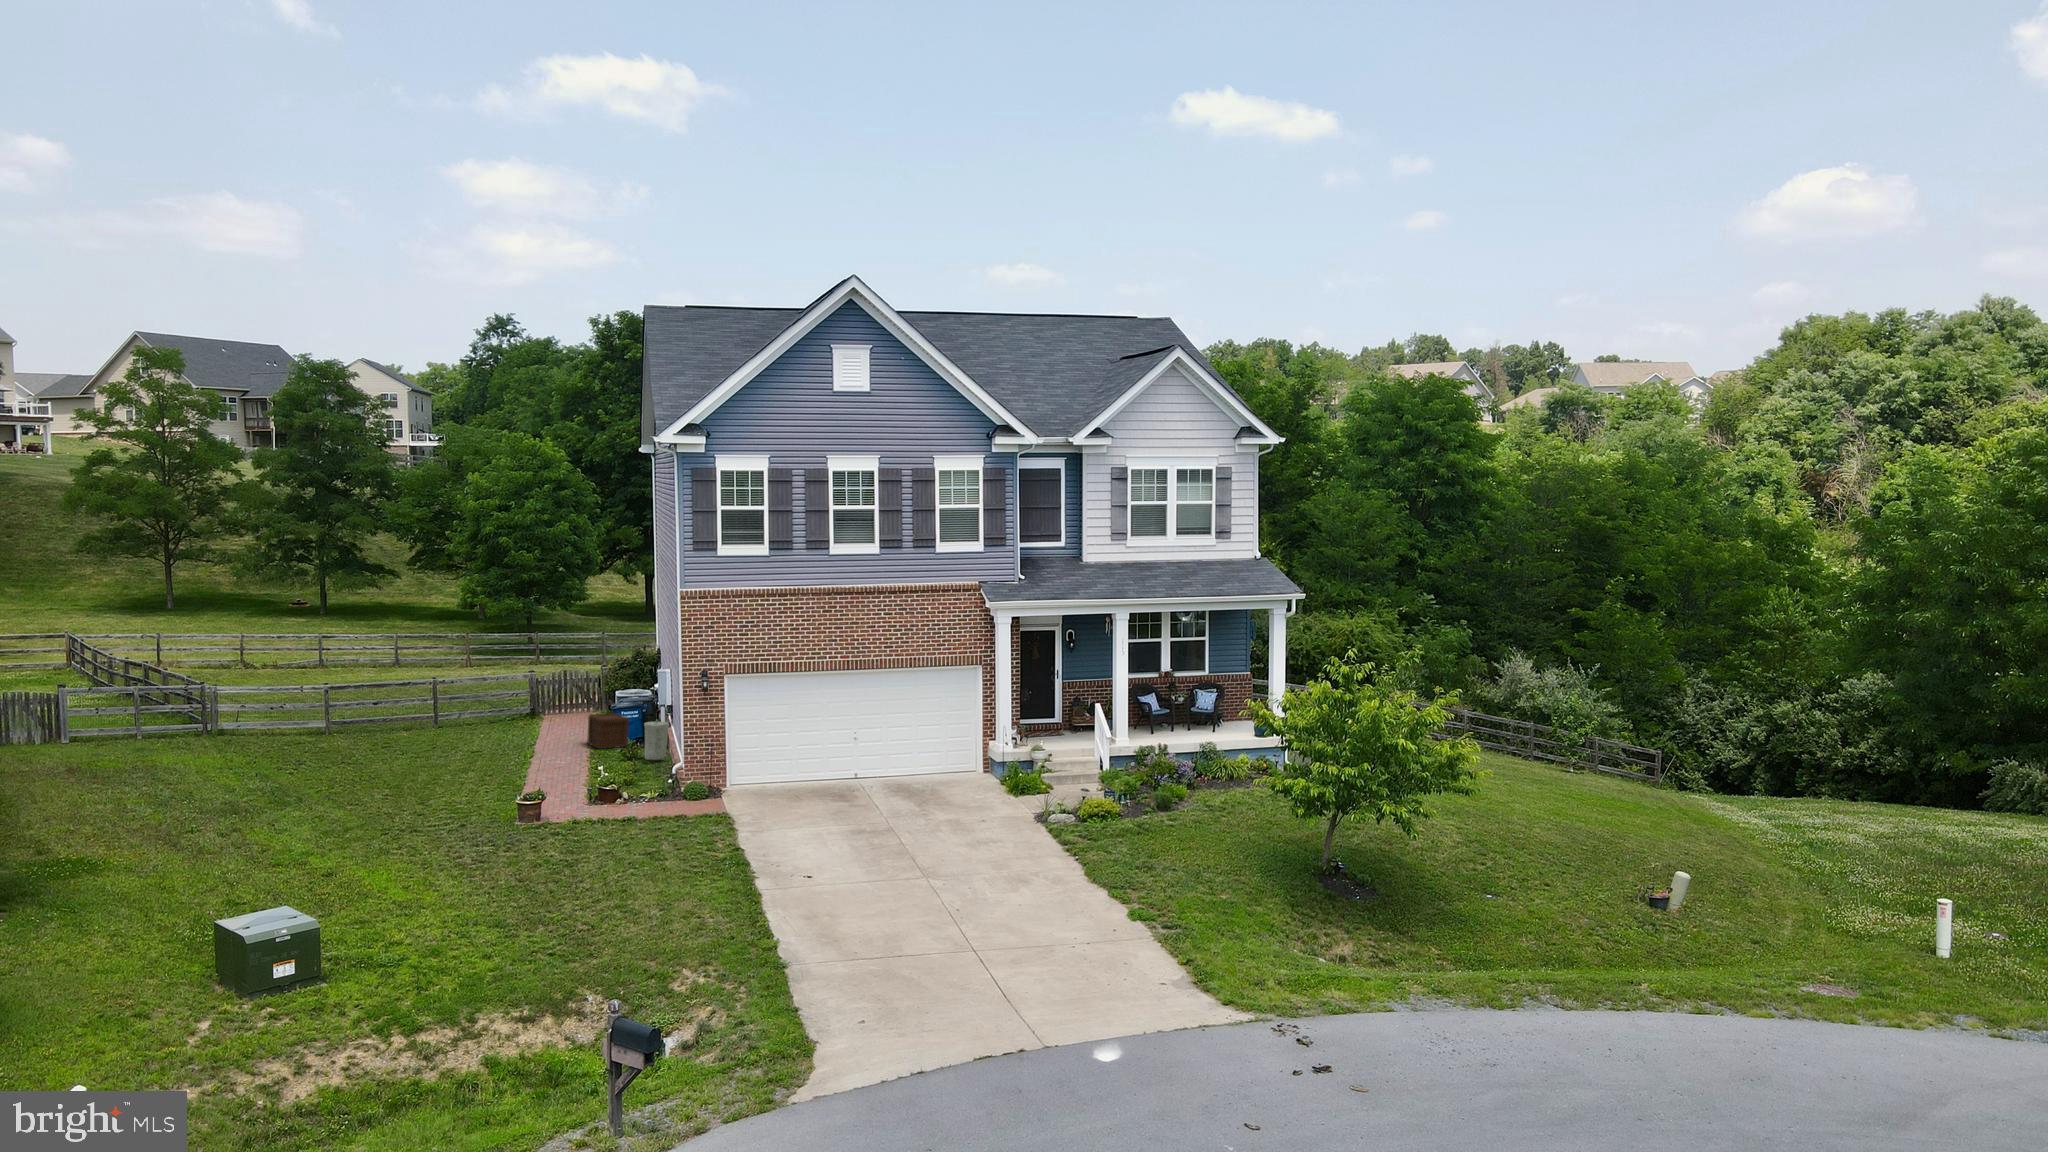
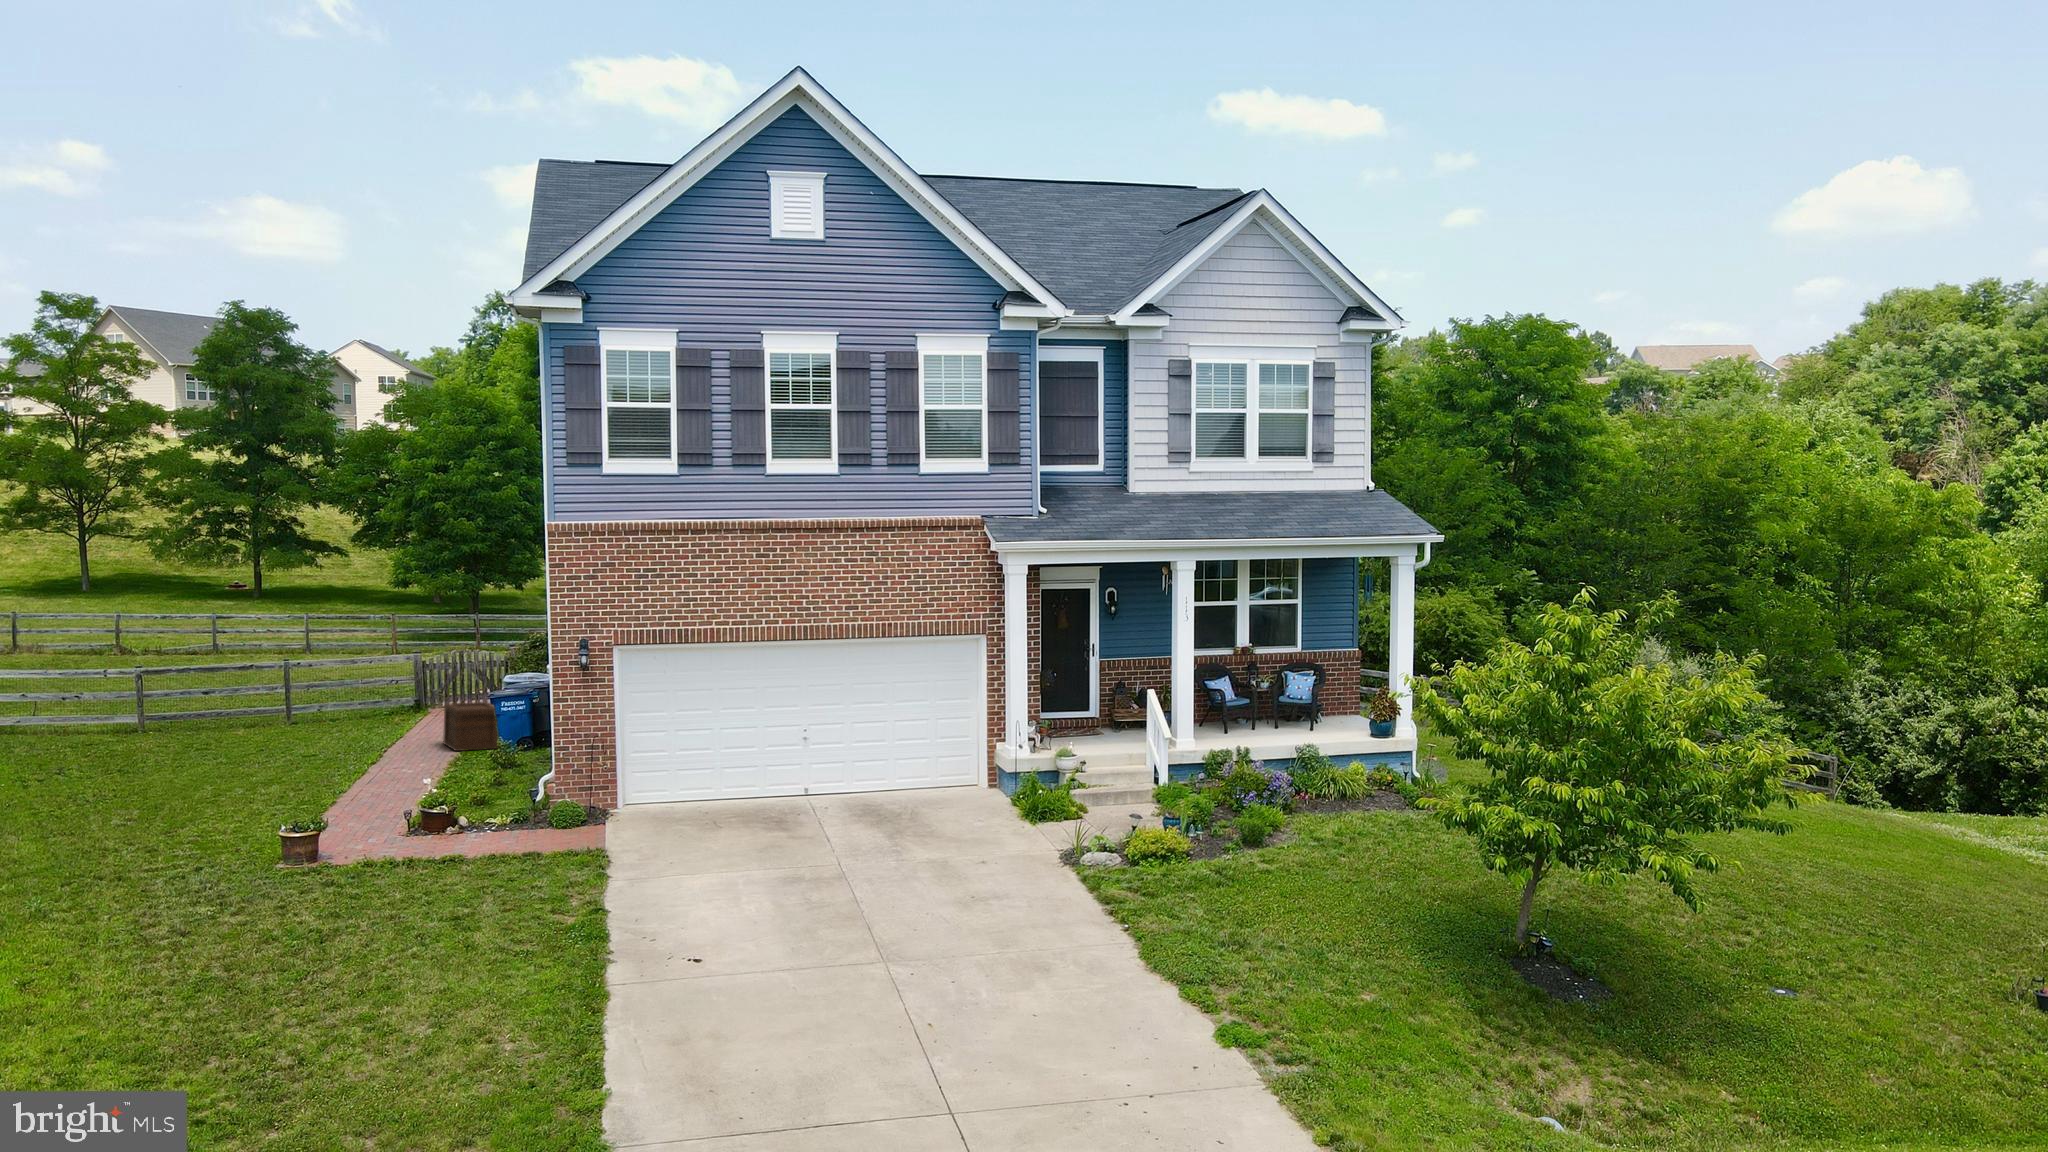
trash can: present [644,719,669,760] -> none [514,711,550,768]

